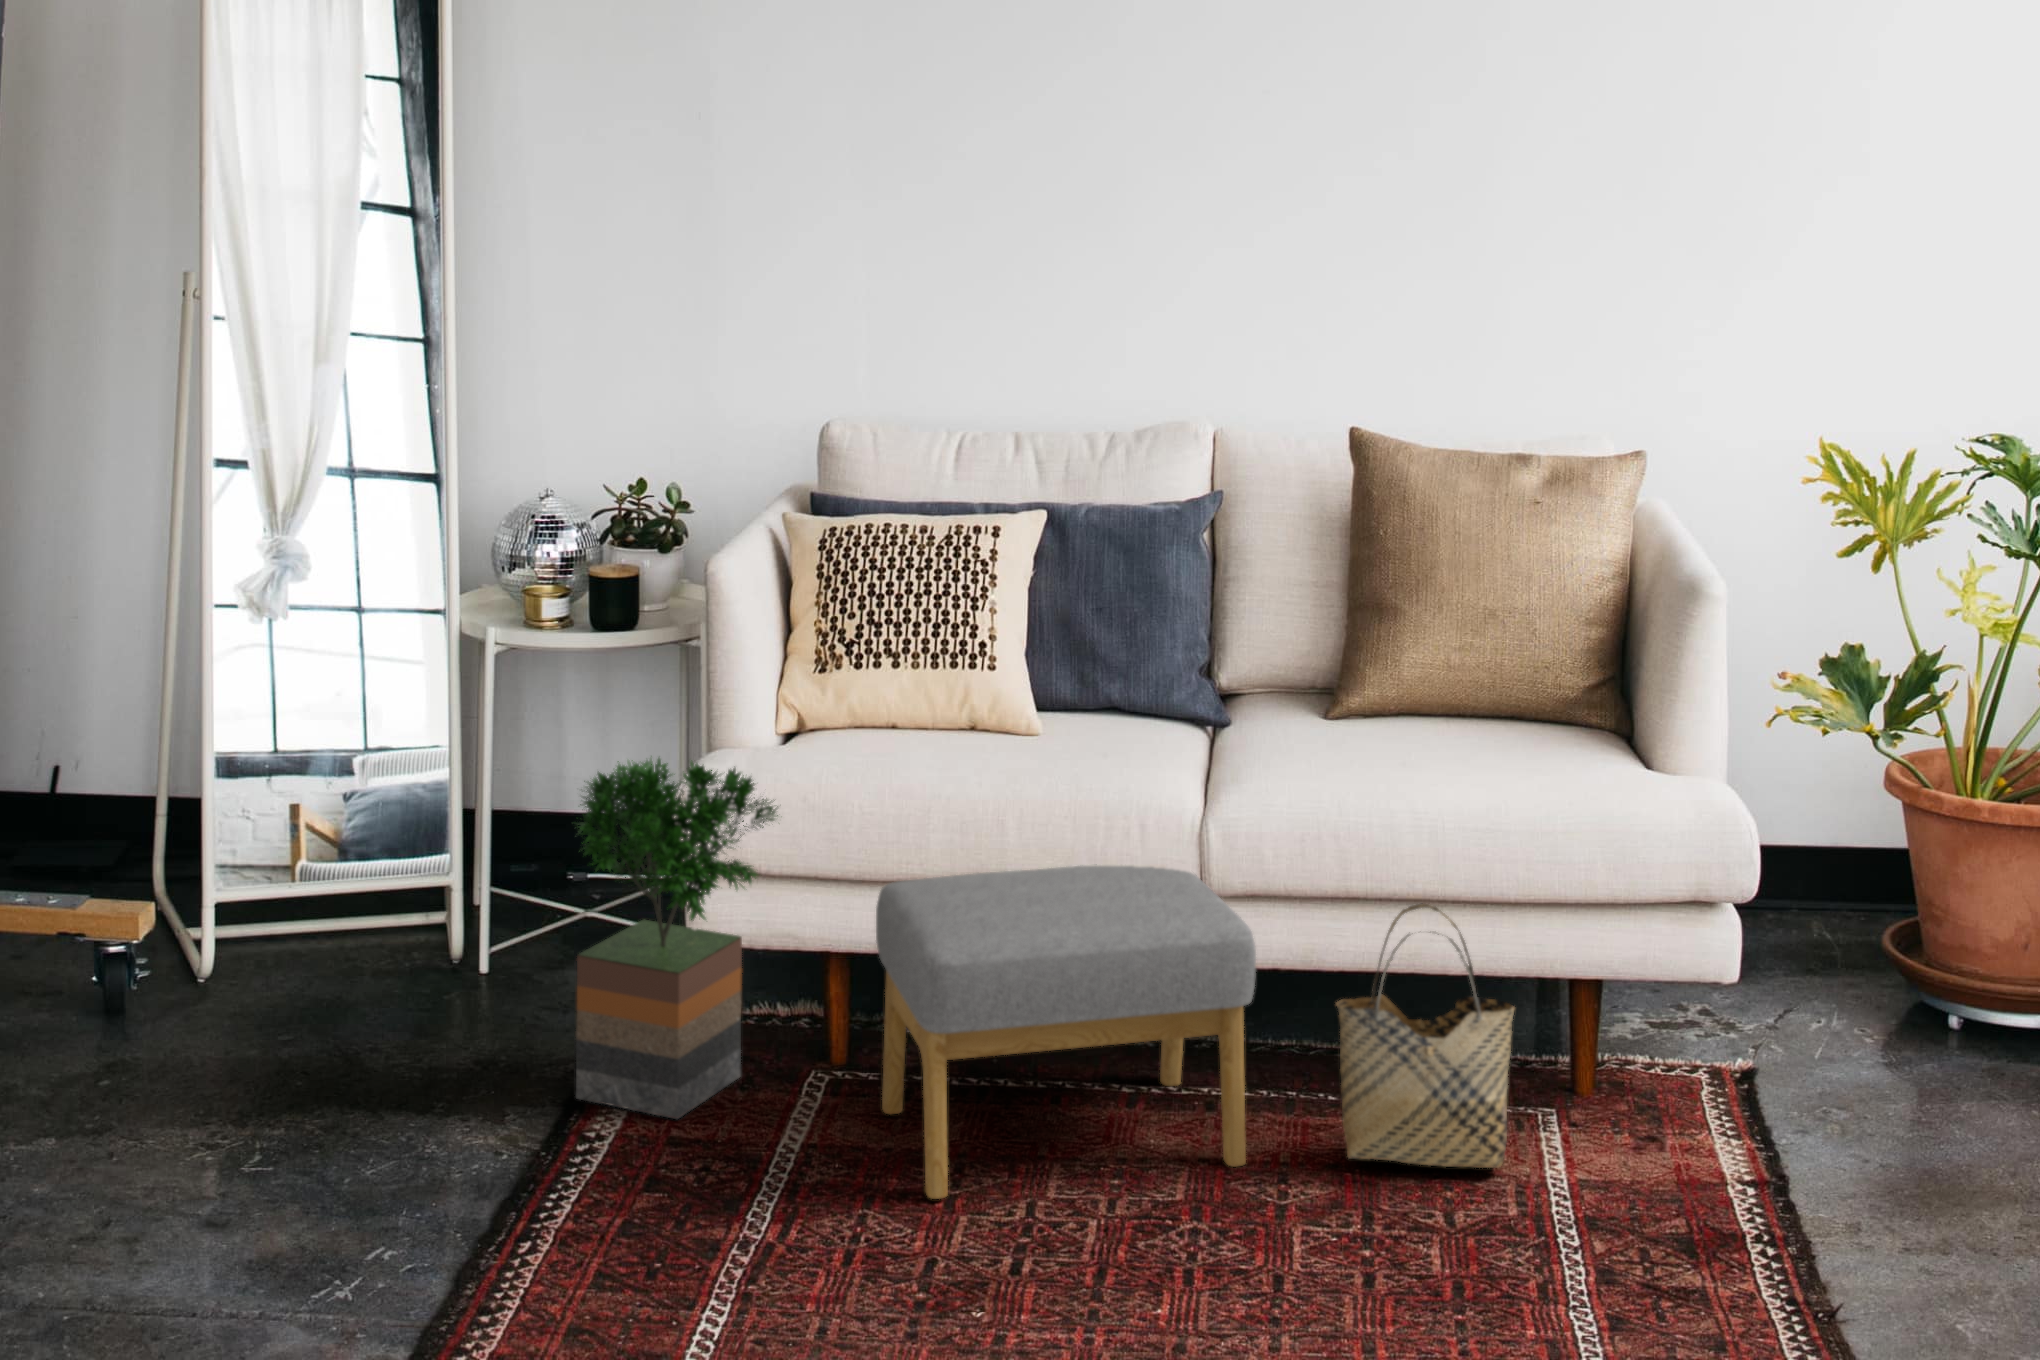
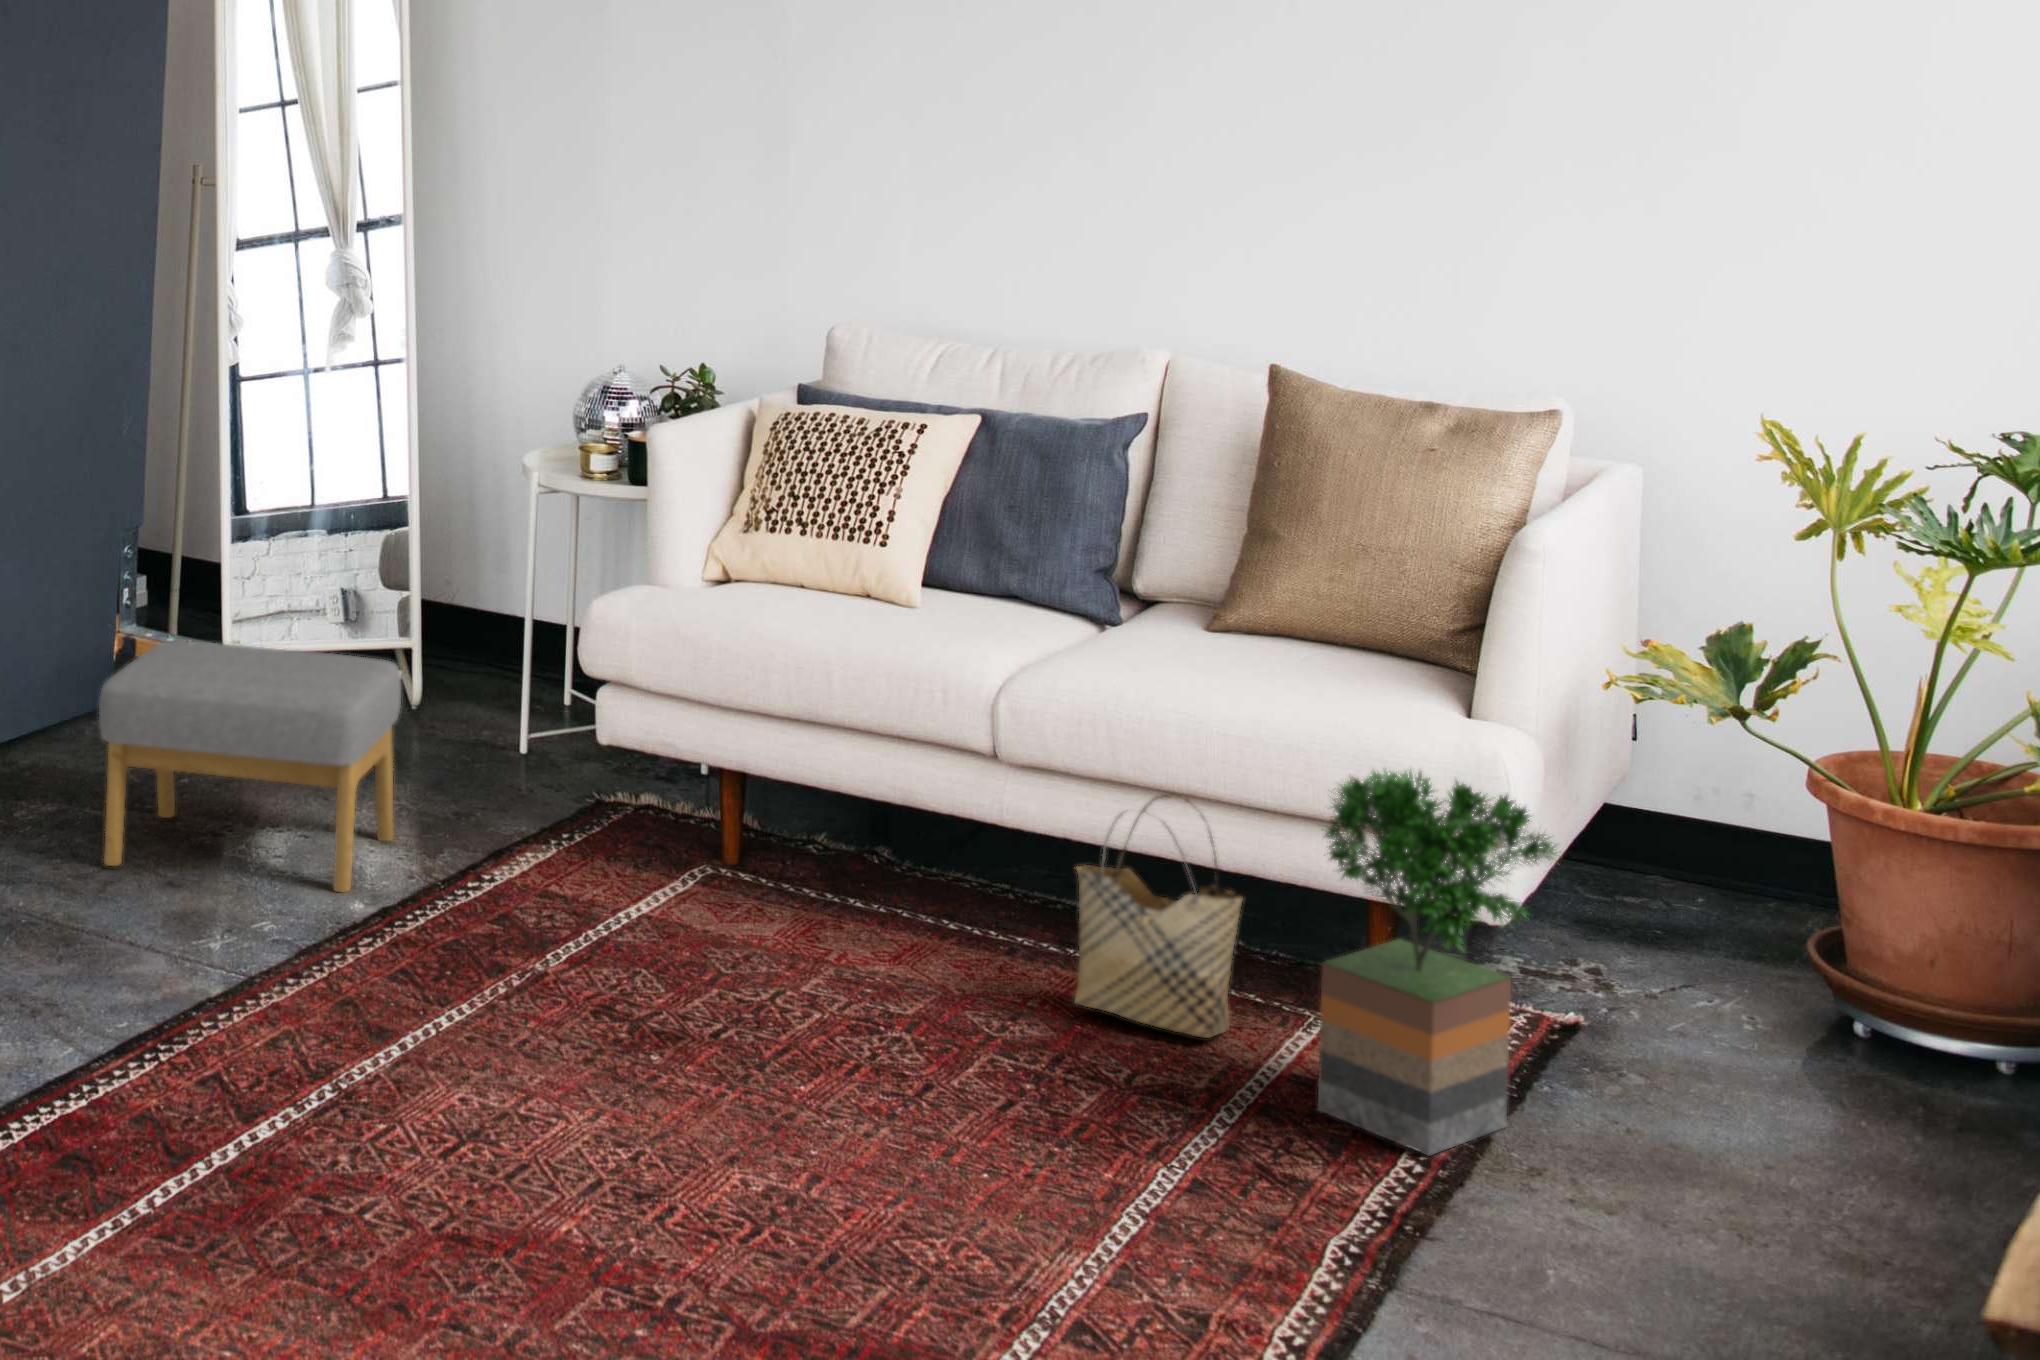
potted tree: present [576,758,778,1119] -> present [1318,770,1560,1155]
footstool: present [876,866,1256,1199] -> present [99,641,401,893]

